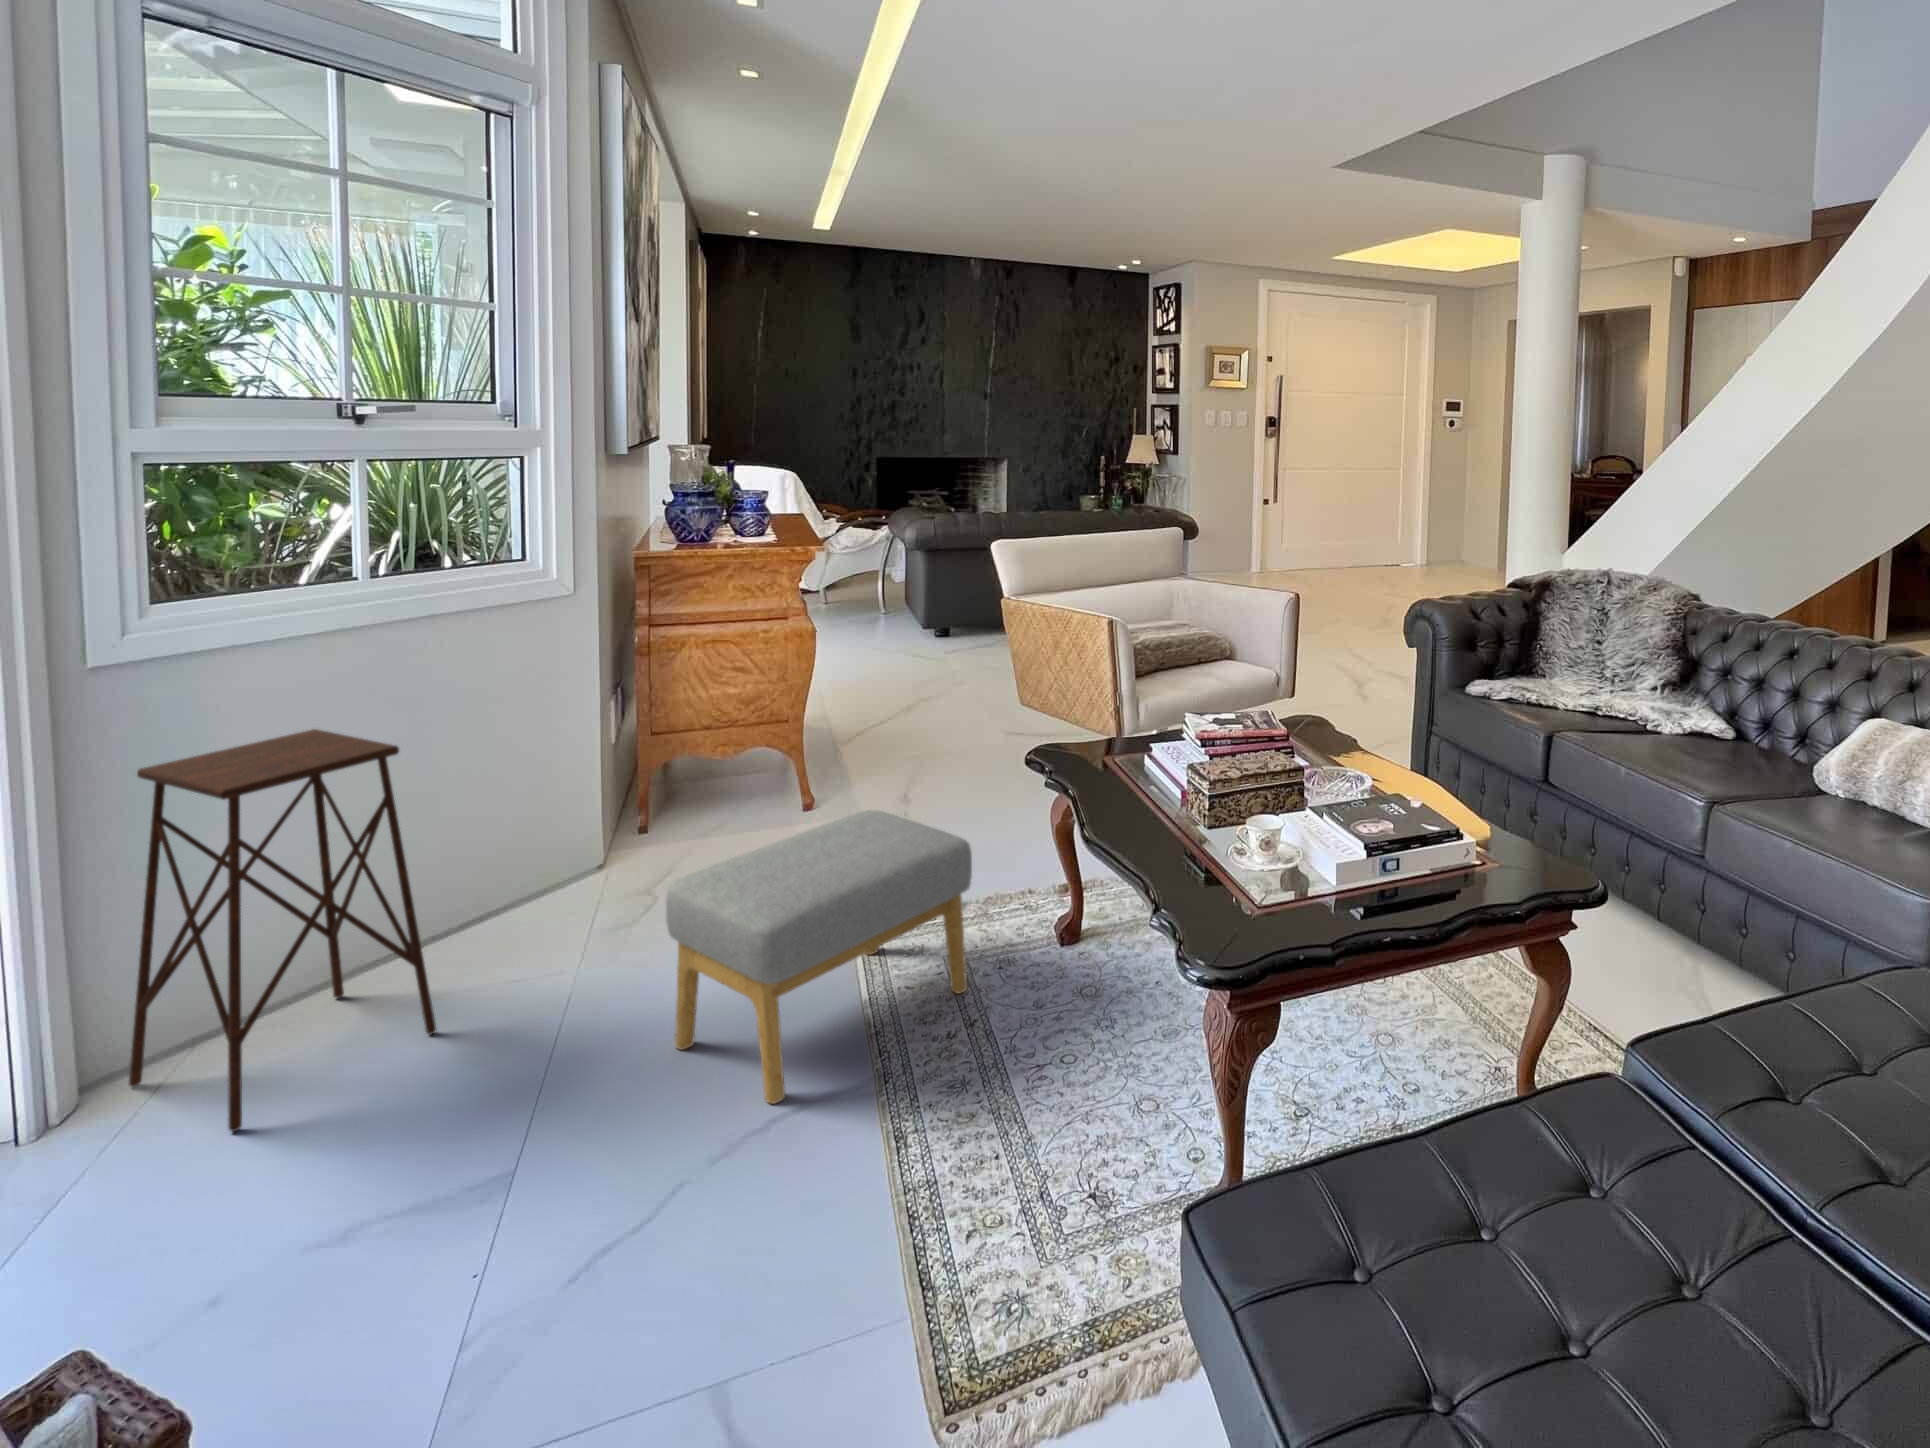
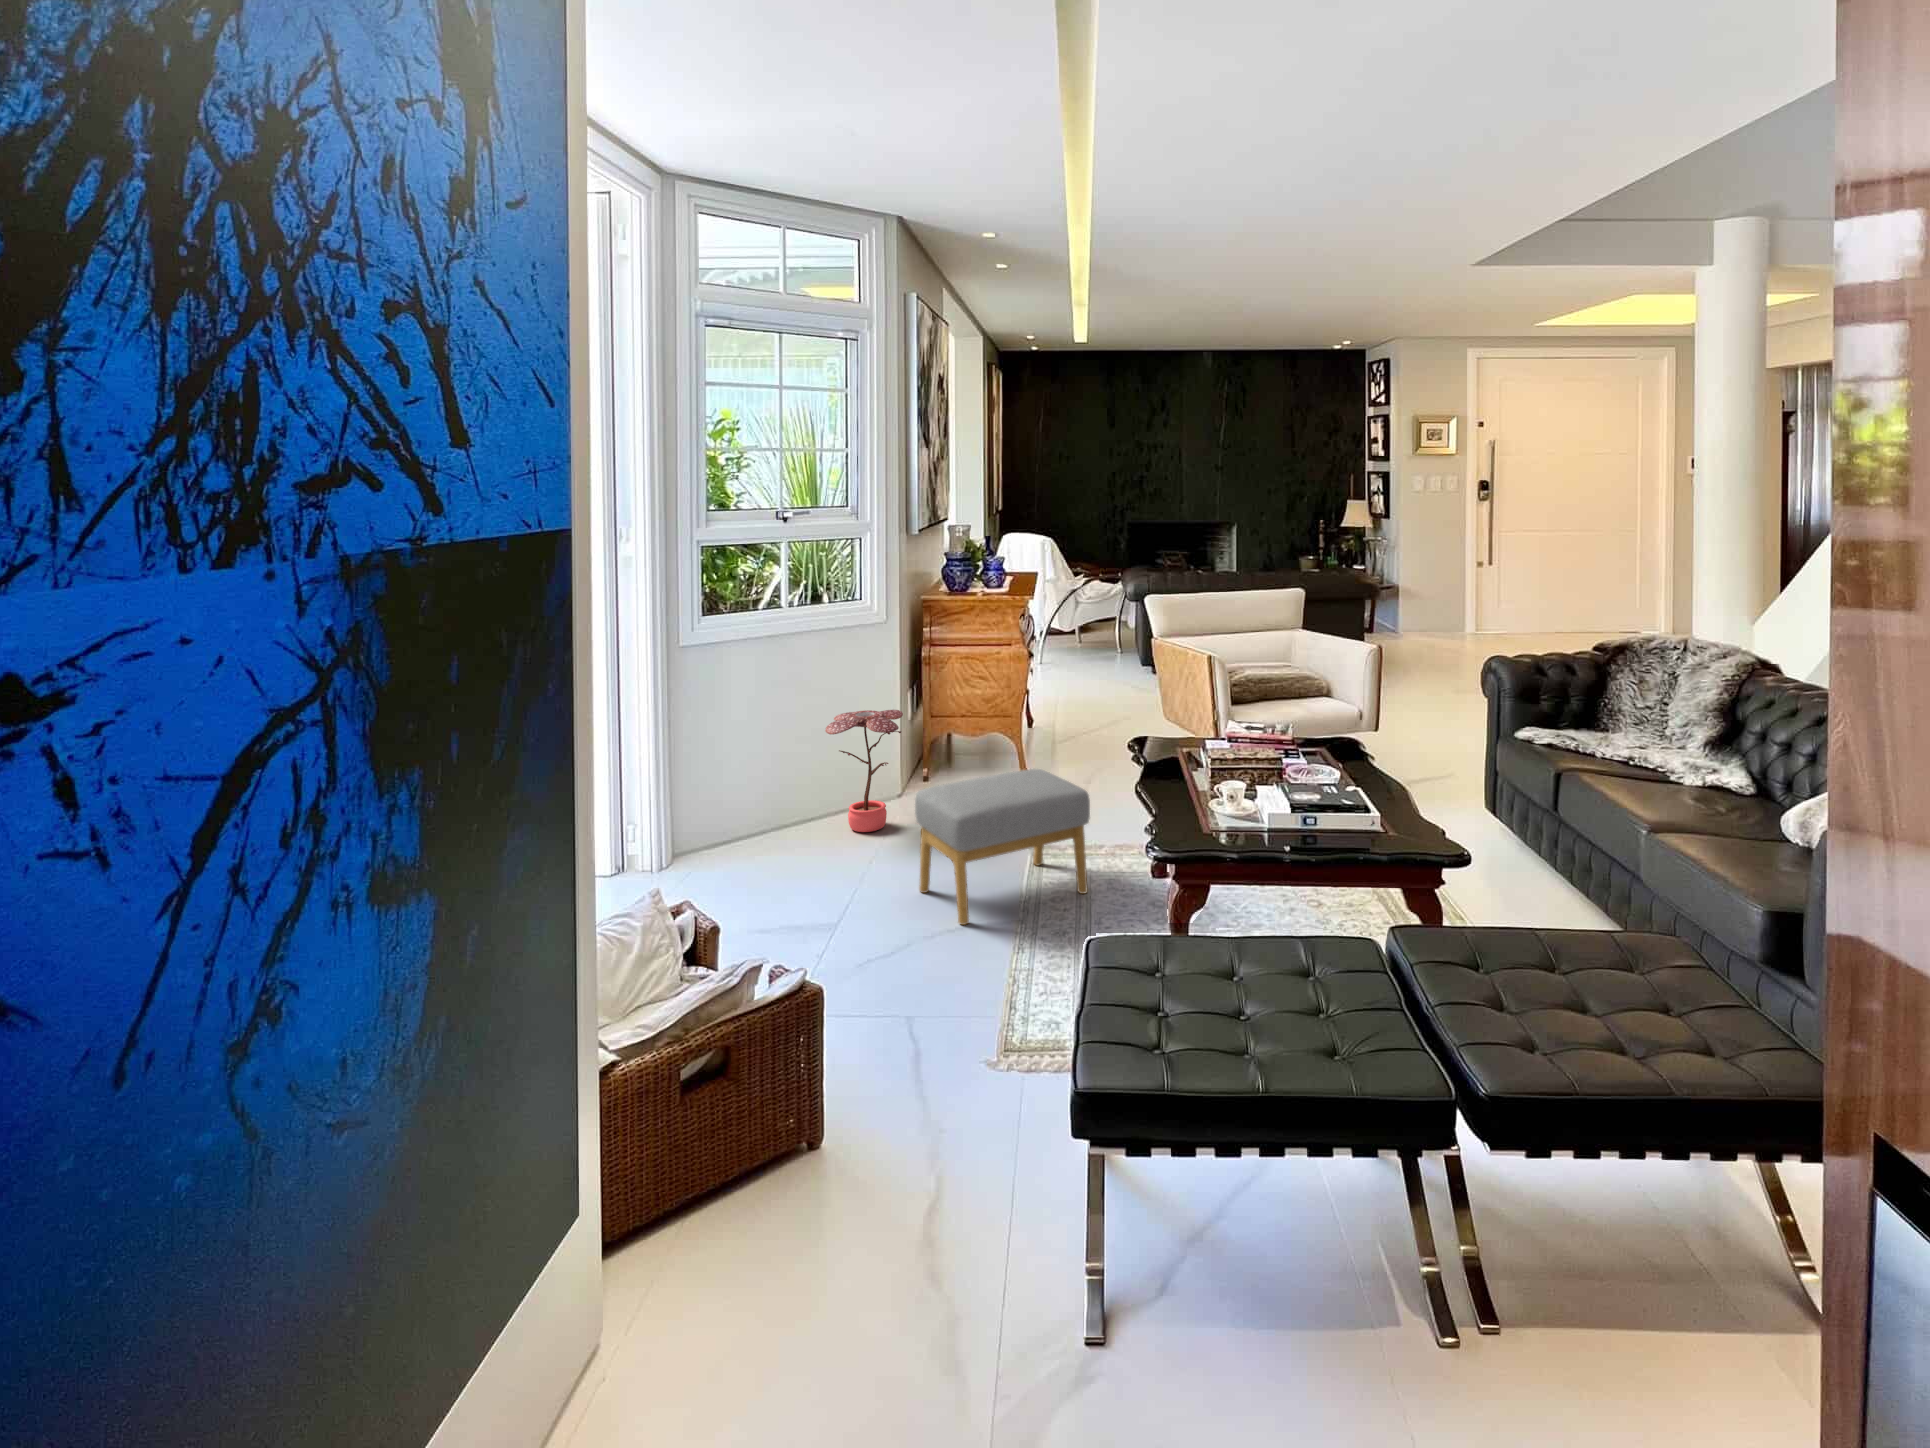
side table: present [128,729,436,1132] -> none [683,687,809,888]
potted plant: none [463,736,612,945] -> present [825,710,903,832]

